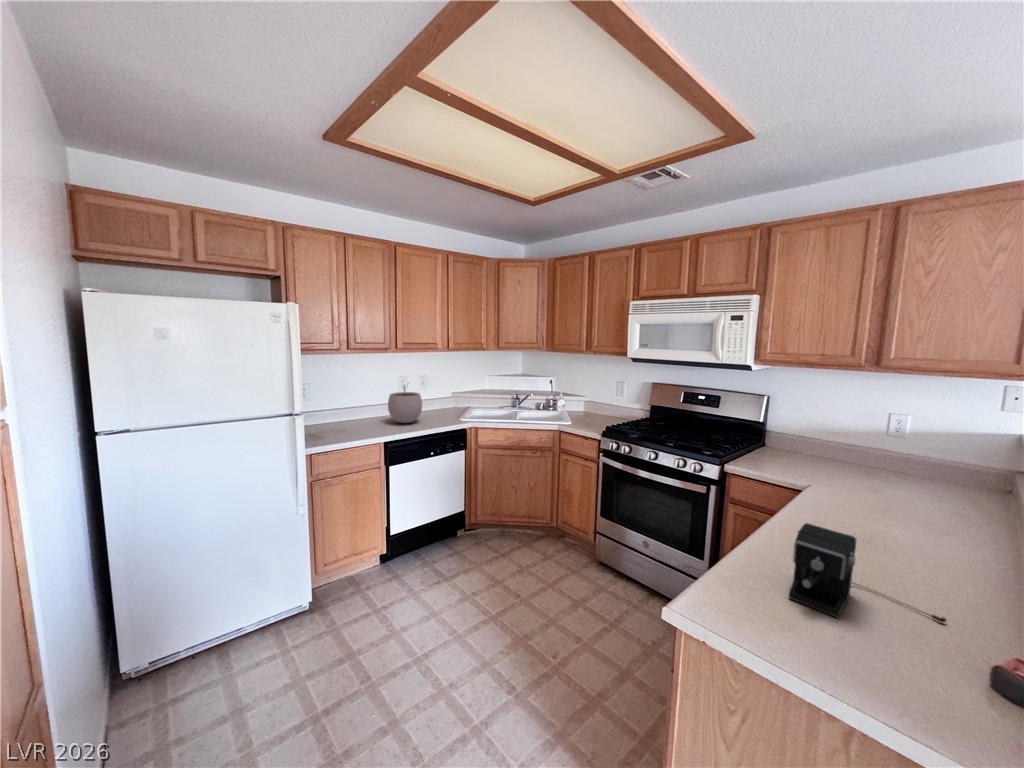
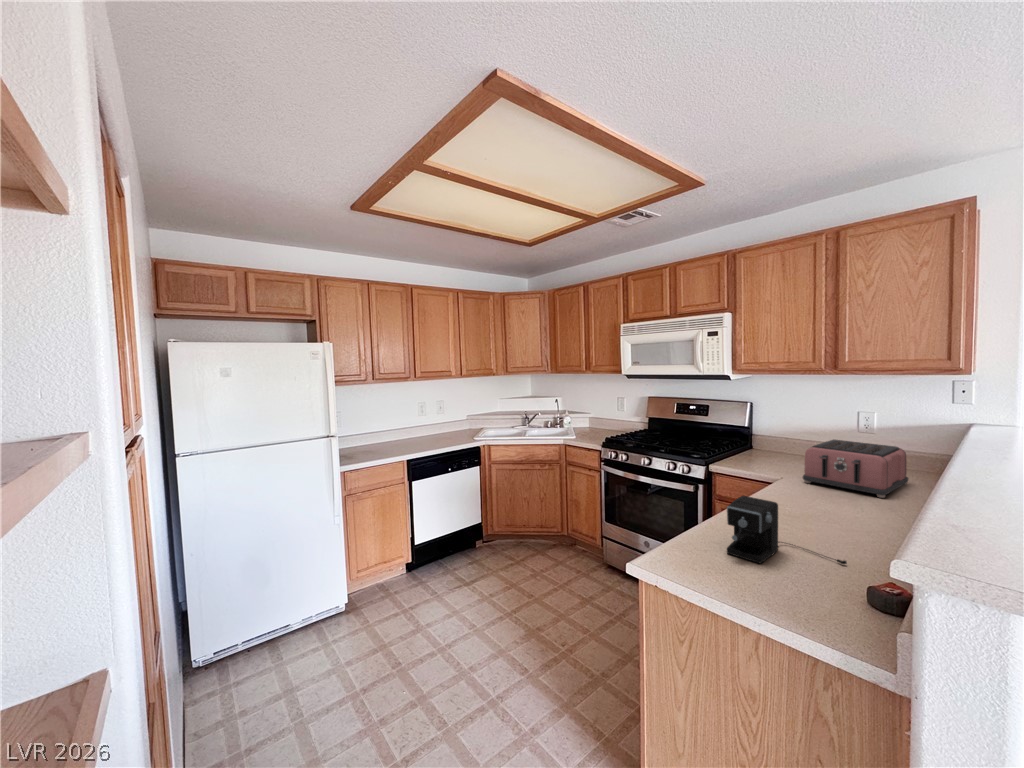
plant pot: present [388,385,422,423] -> none [408,406,439,444]
toaster: none [836,444,956,518] -> present [803,440,908,498]

